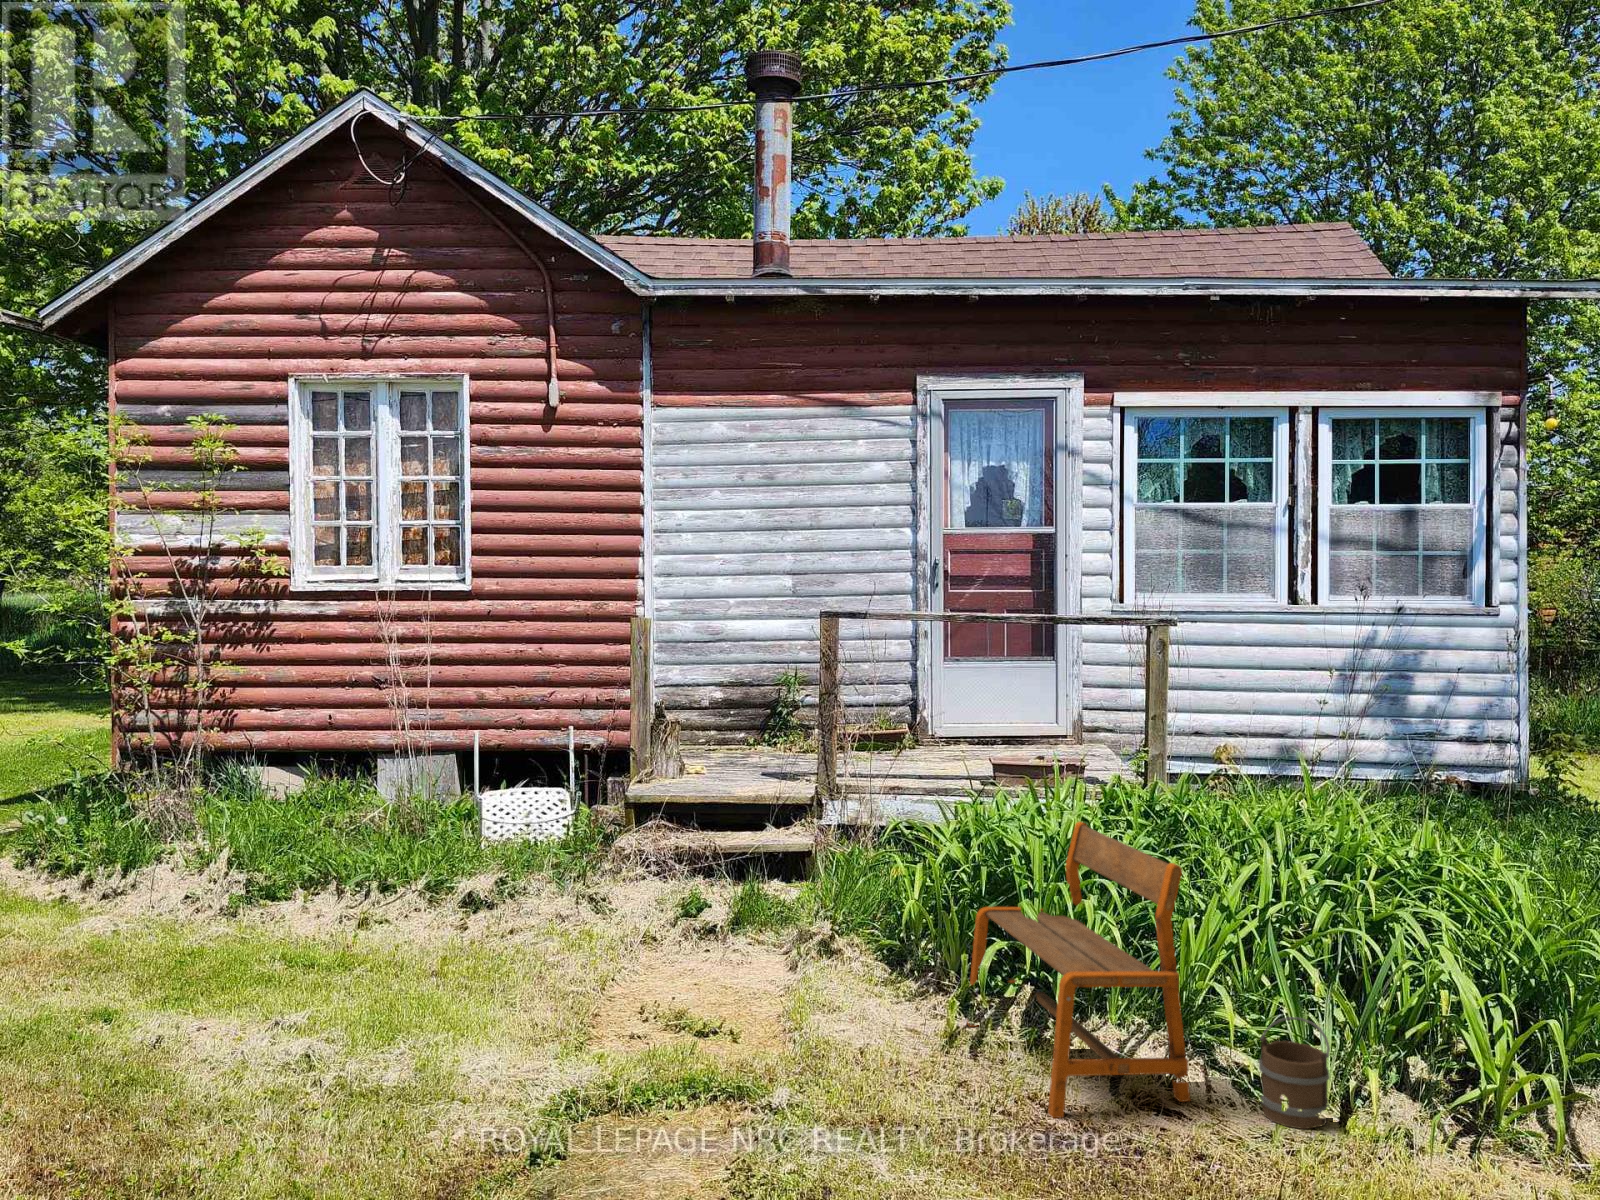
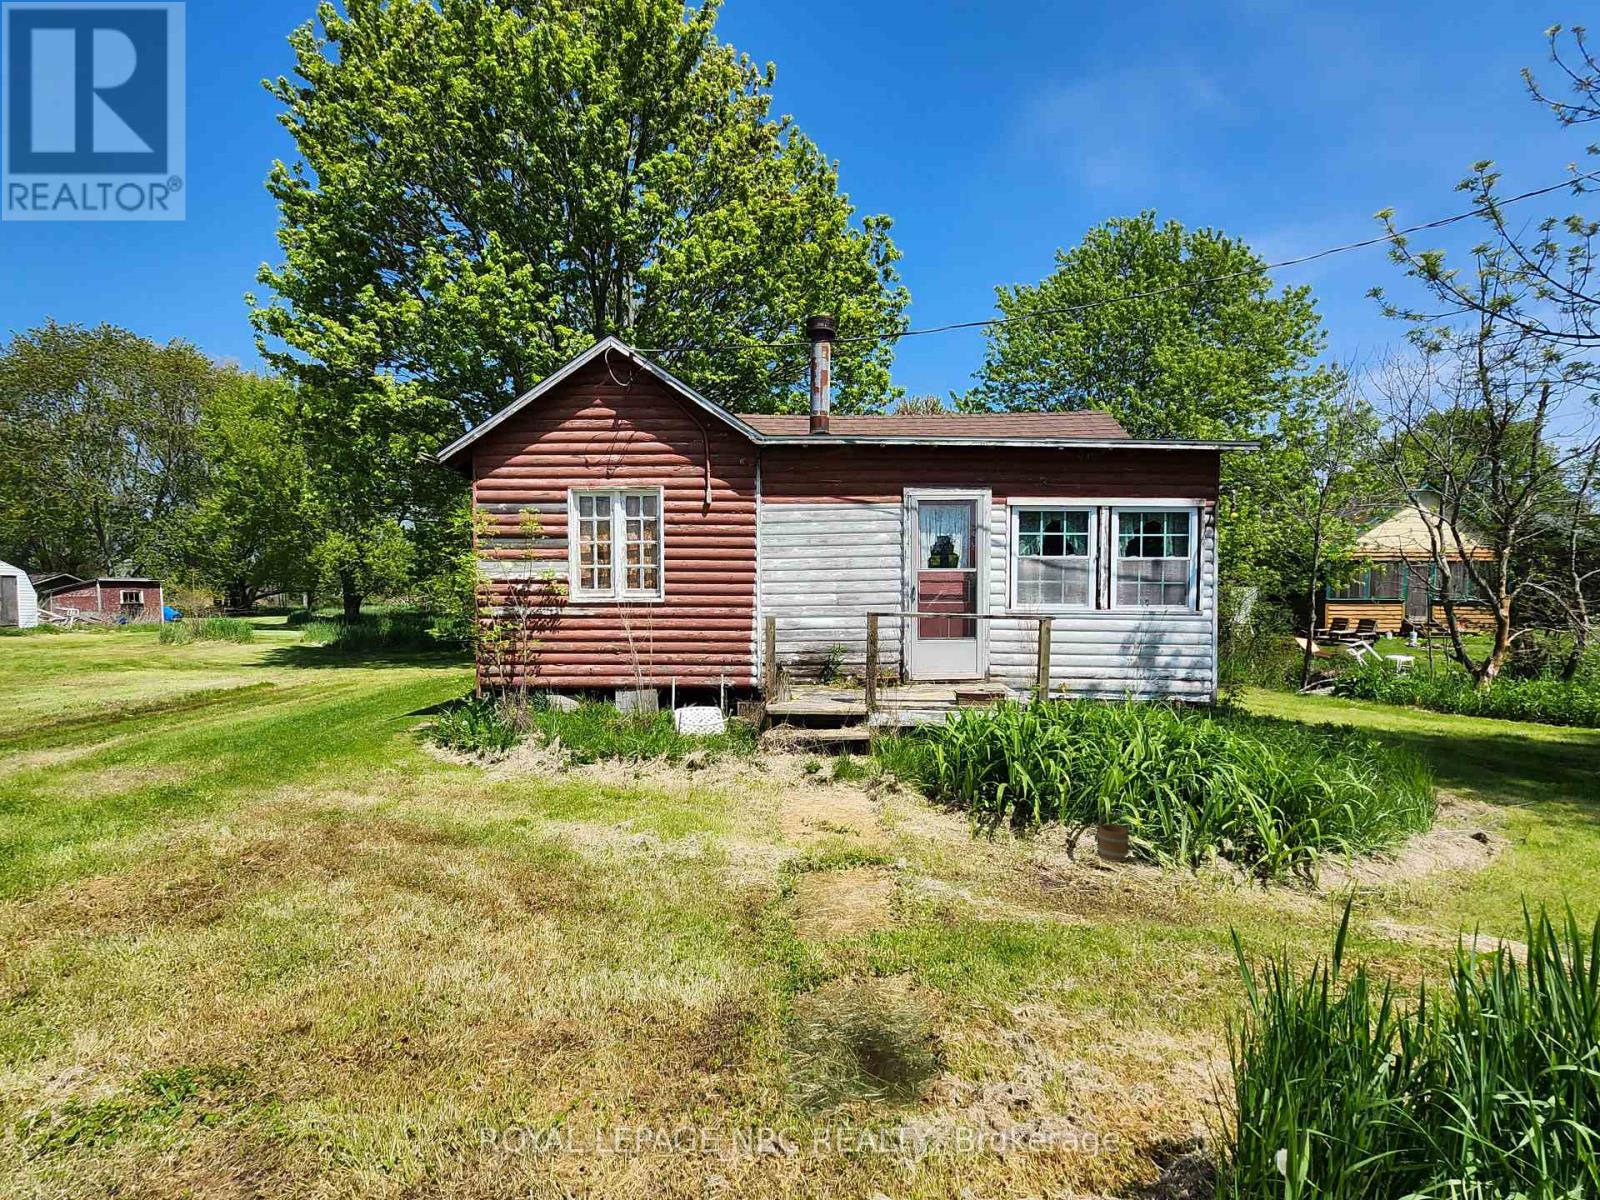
bench: present [967,822,1190,1118] -> none [955,725,1066,859]

